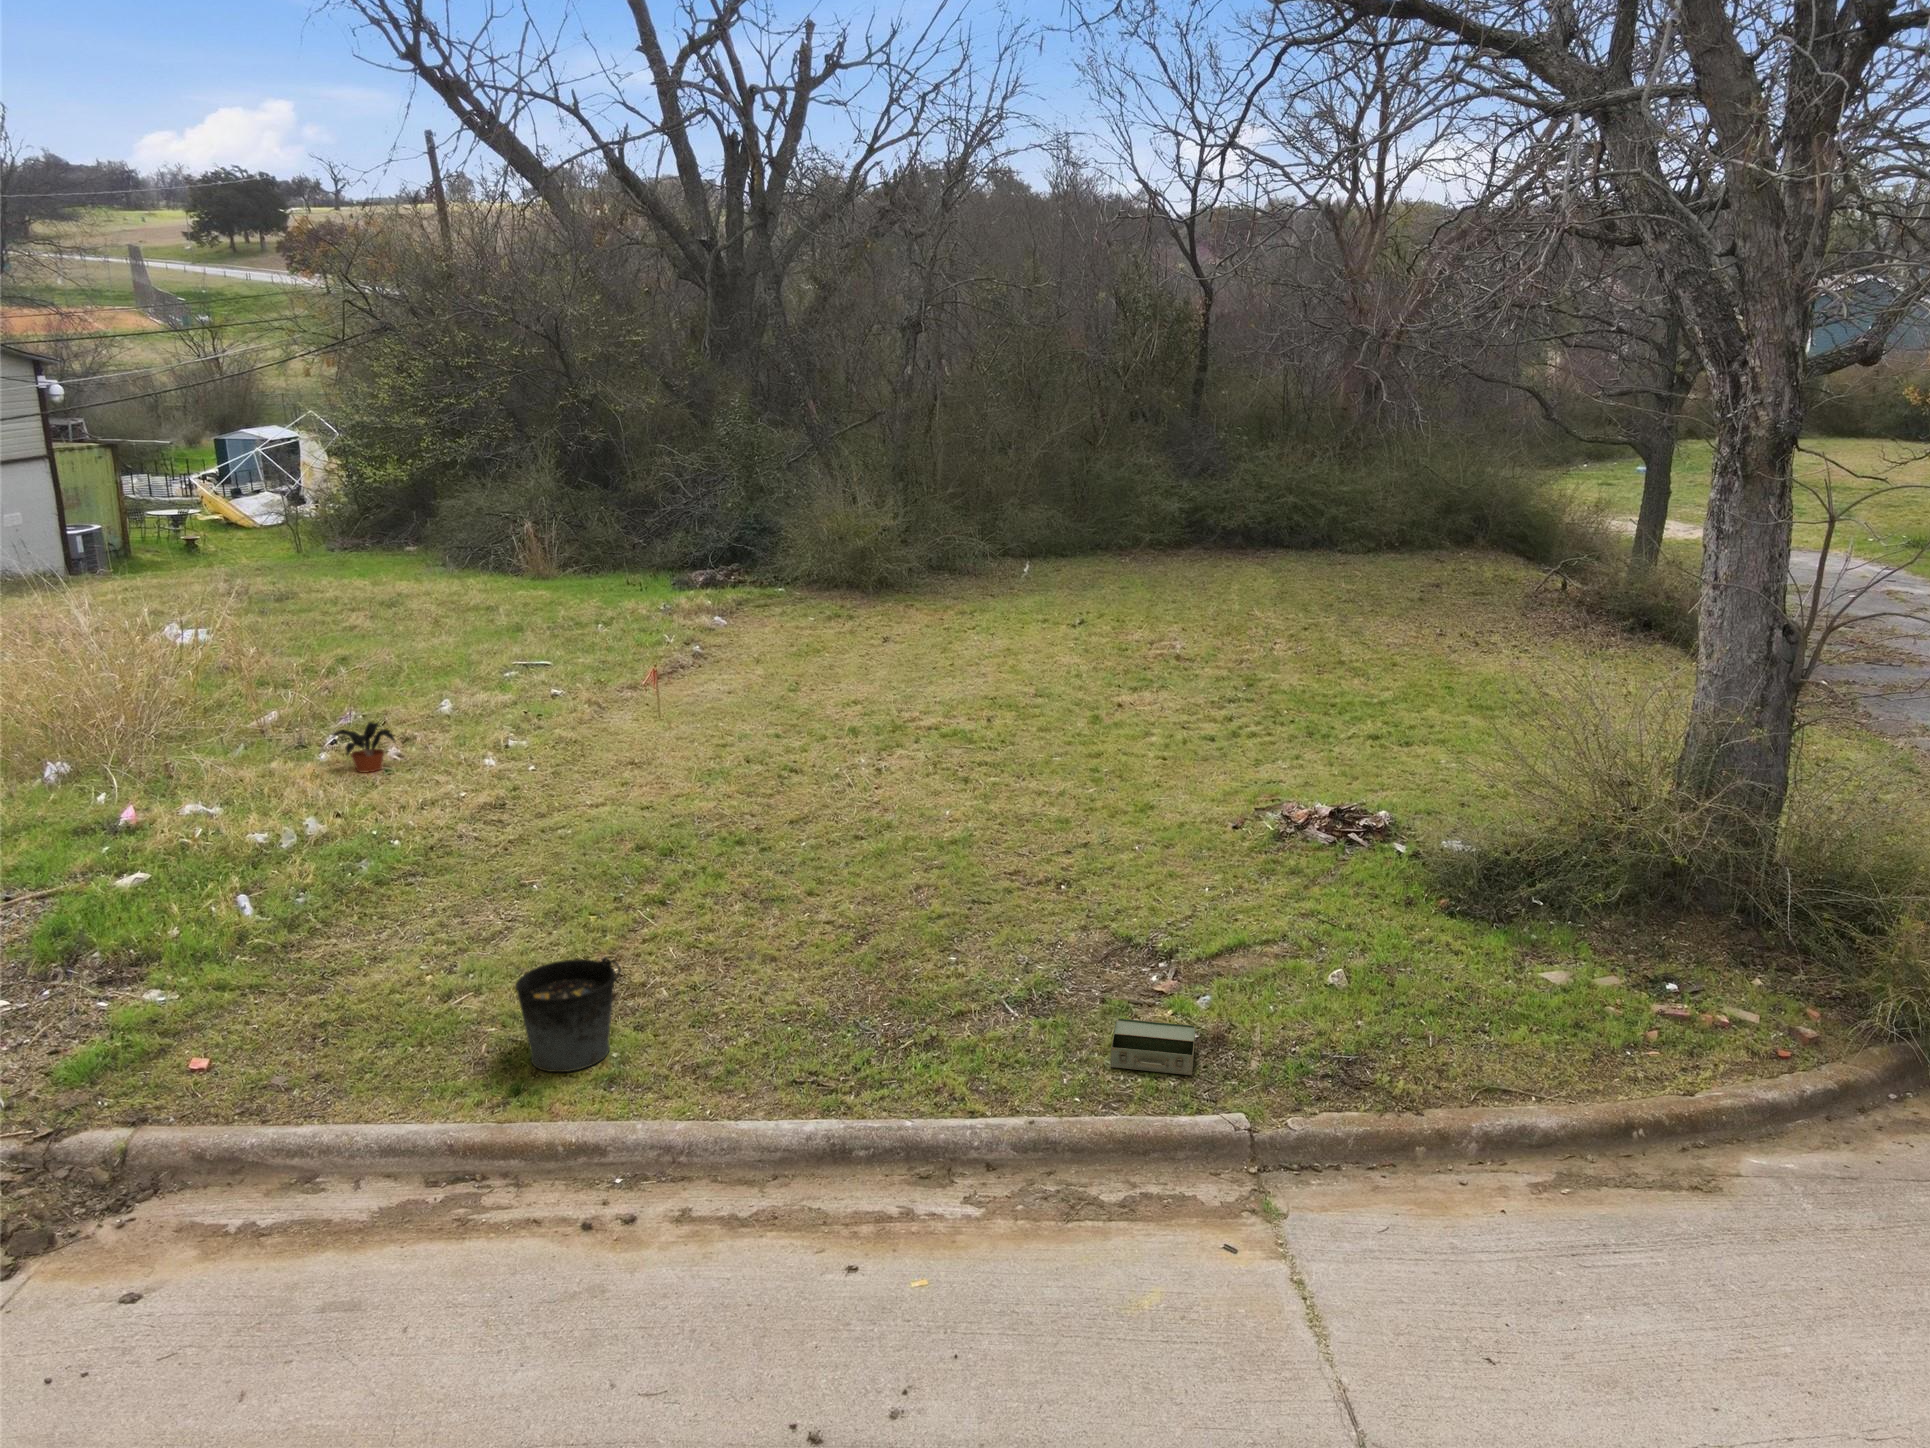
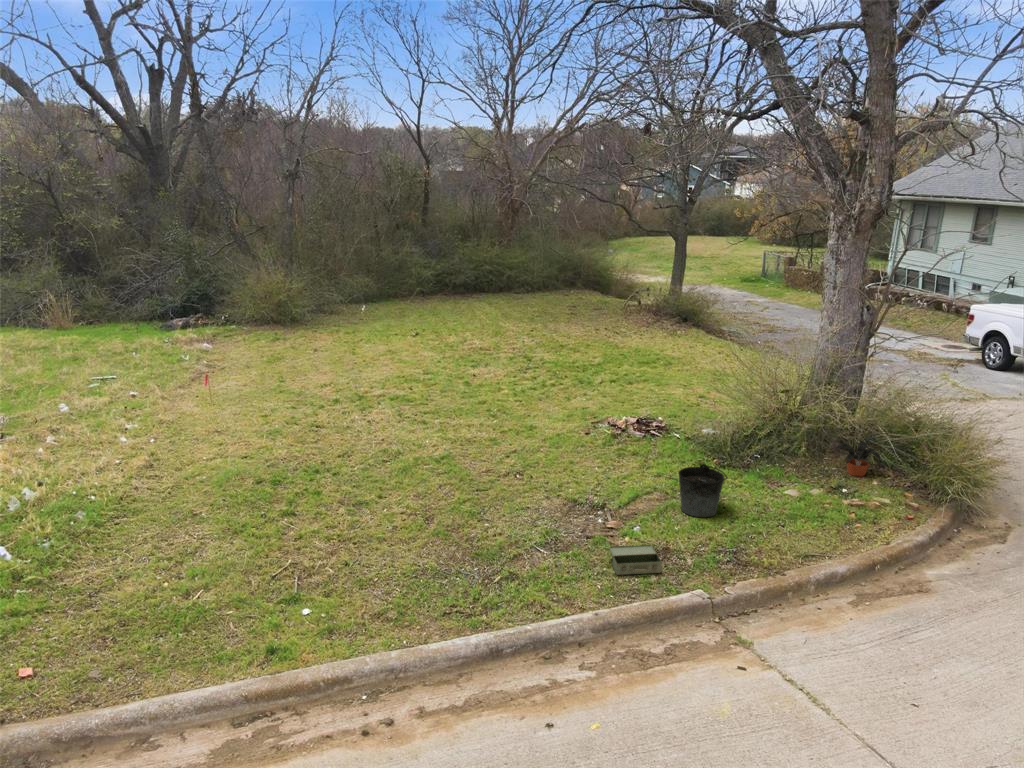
potted plant: present [331,722,395,773] -> present [836,441,880,476]
bucket: present [515,957,621,1072] -> present [678,464,728,517]

